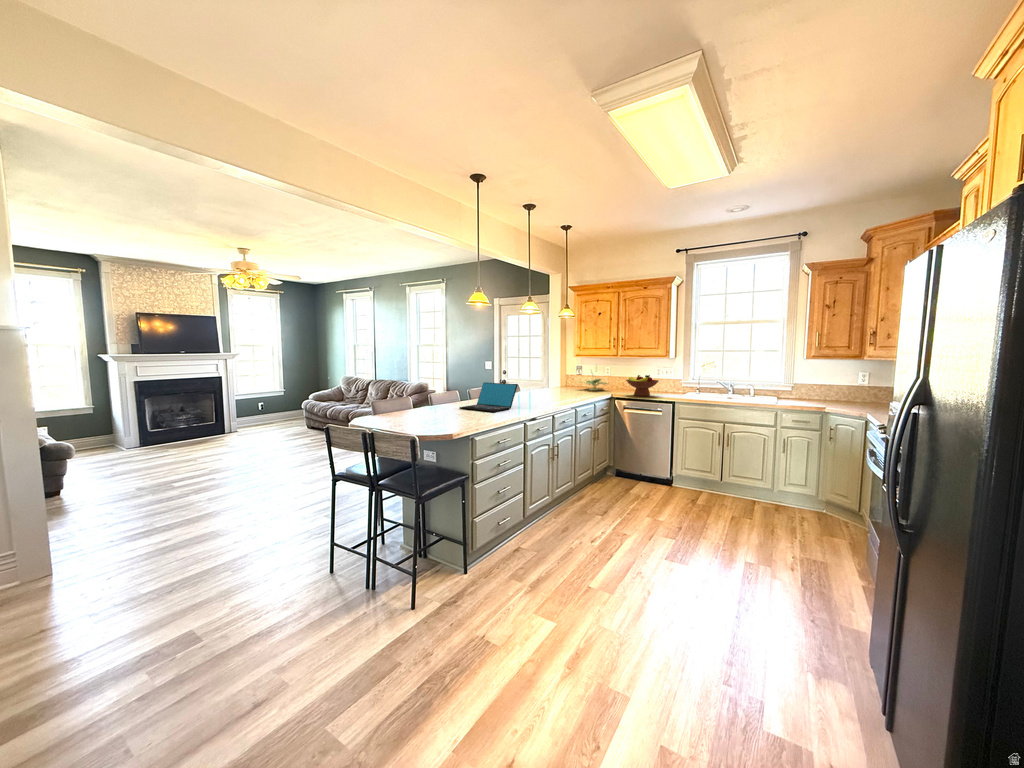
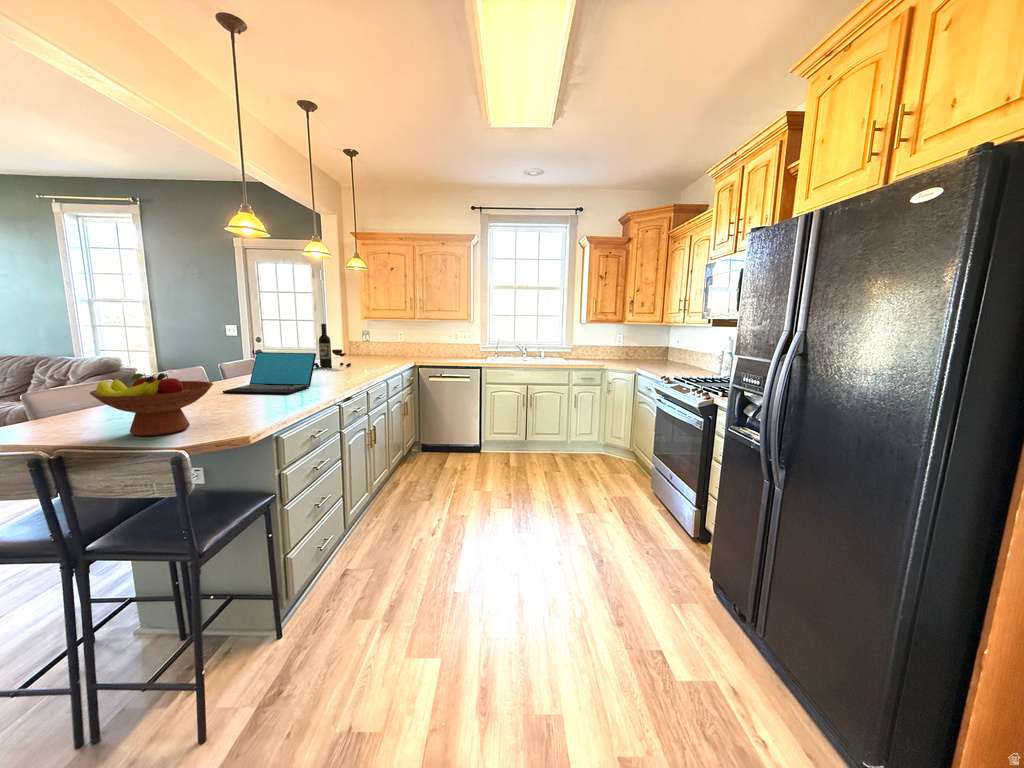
wine bottle: none [524,361,555,397] -> present [314,324,351,369]
fruit bowl: present [626,375,659,396] -> present [90,373,213,436]
potted plant: present [586,379,607,391] -> none [371,328,411,359]

